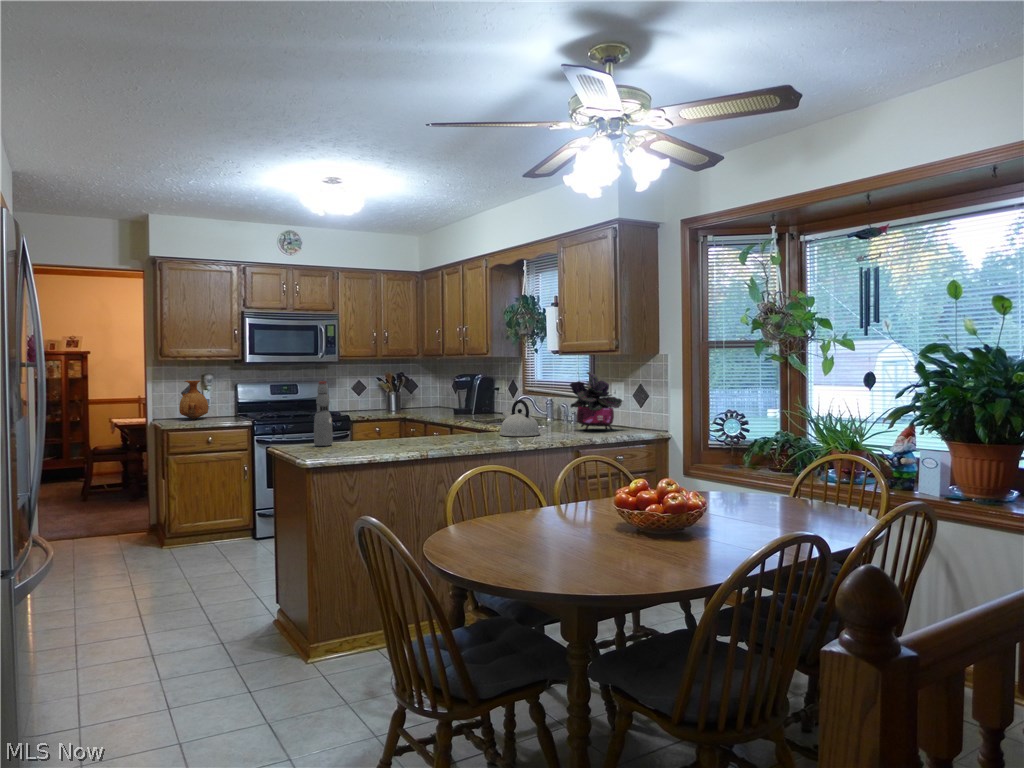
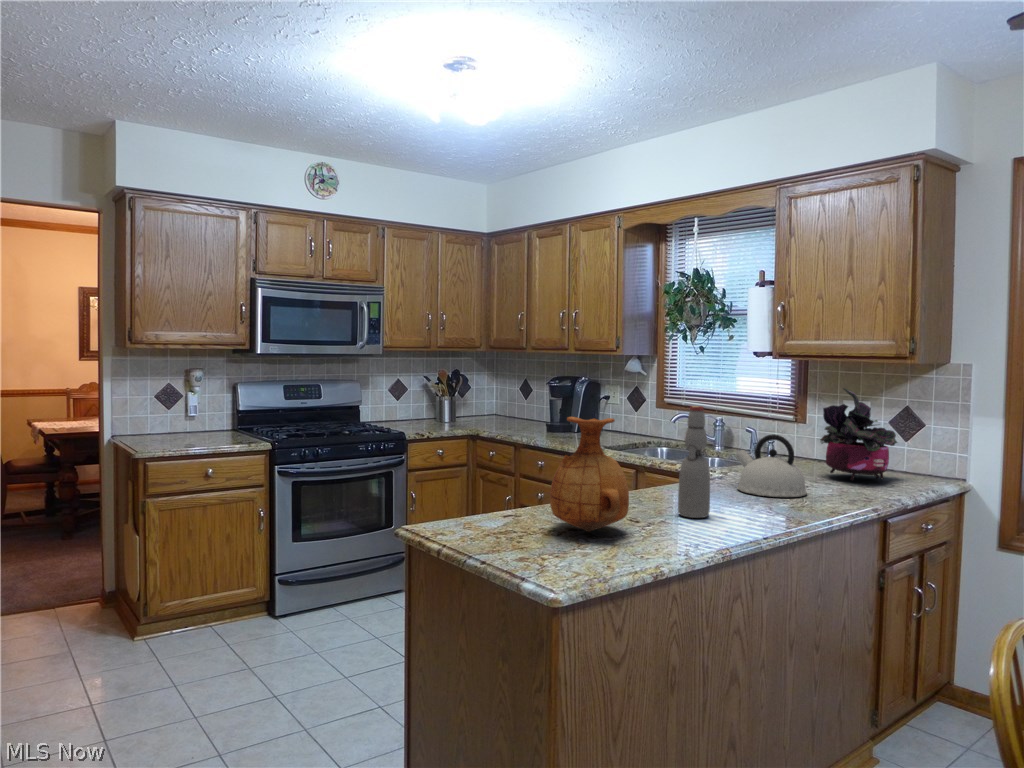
vase: present [179,380,208,419] -> present [550,417,629,532]
bottle: present [314,381,333,446] -> present [678,406,710,518]

